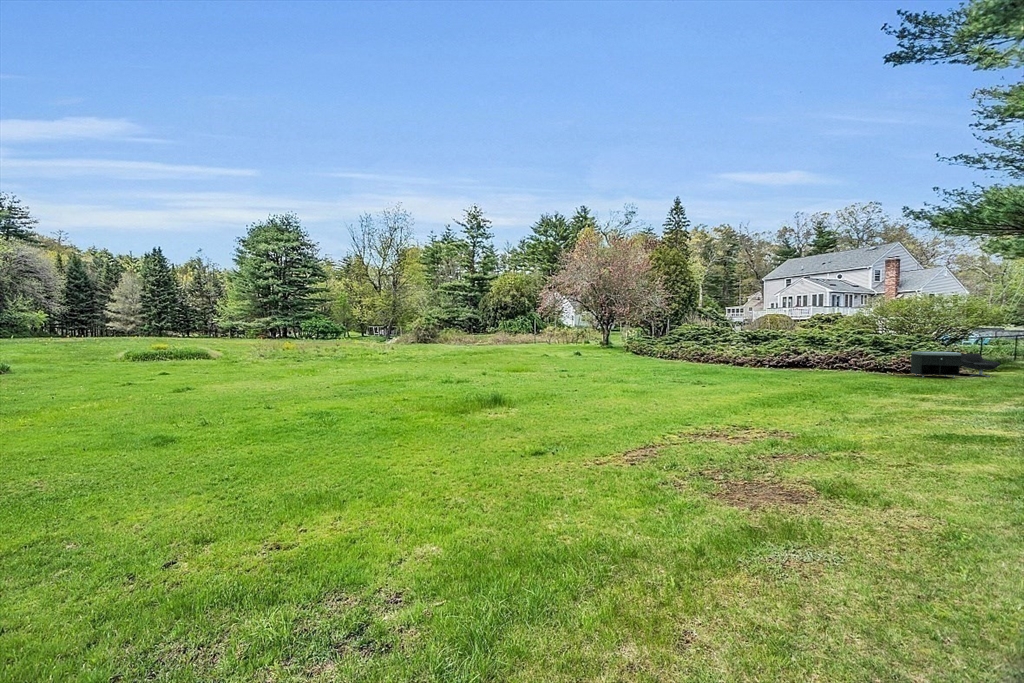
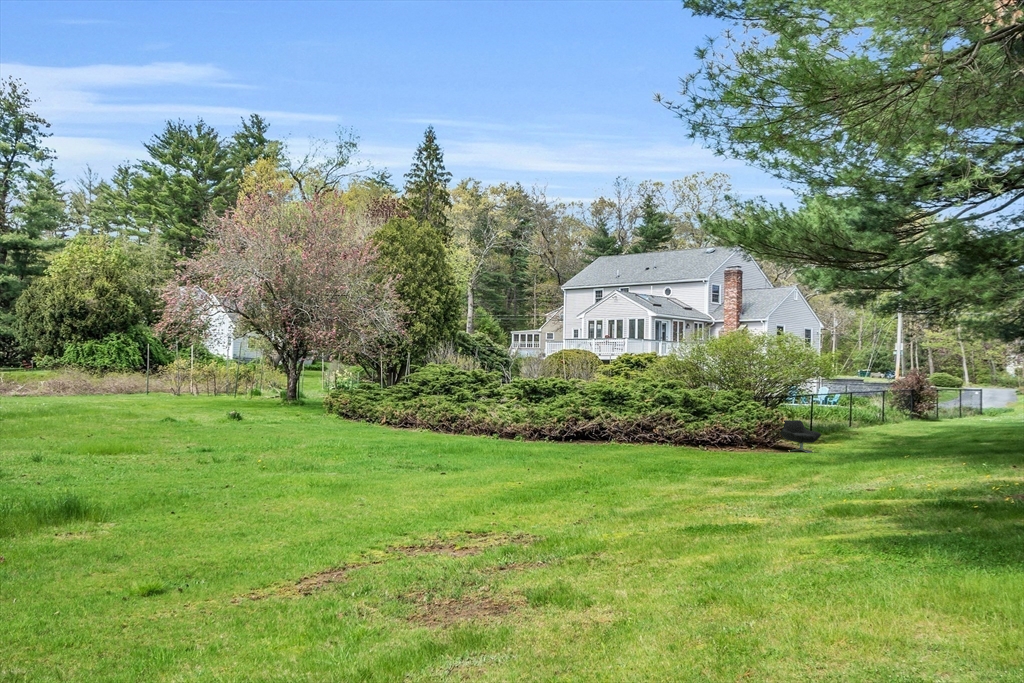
storage bench: present [911,351,961,378] -> none [724,417,778,454]

